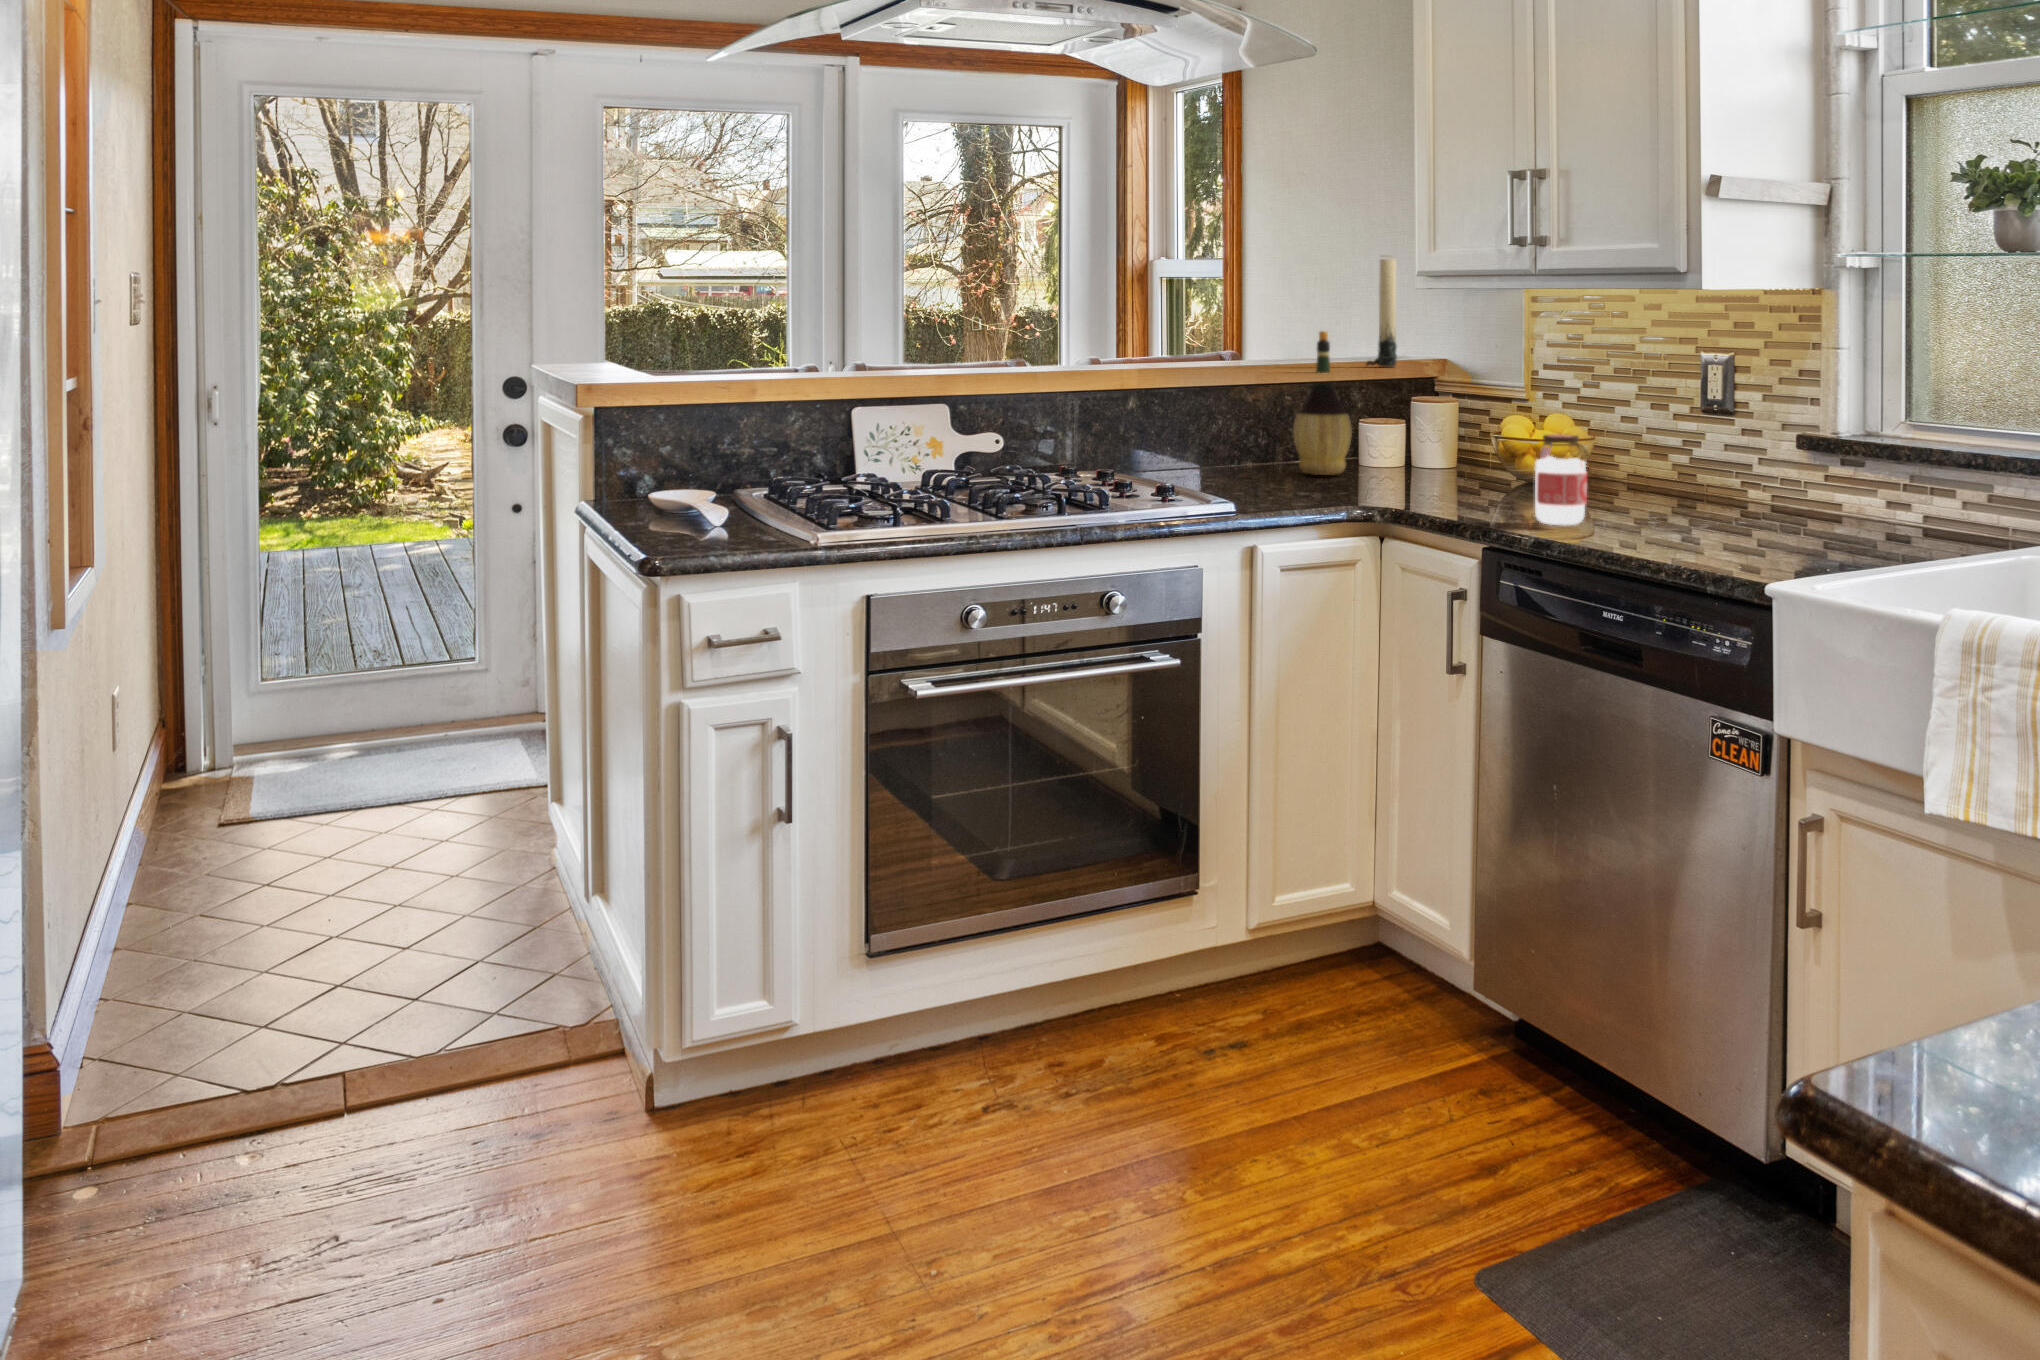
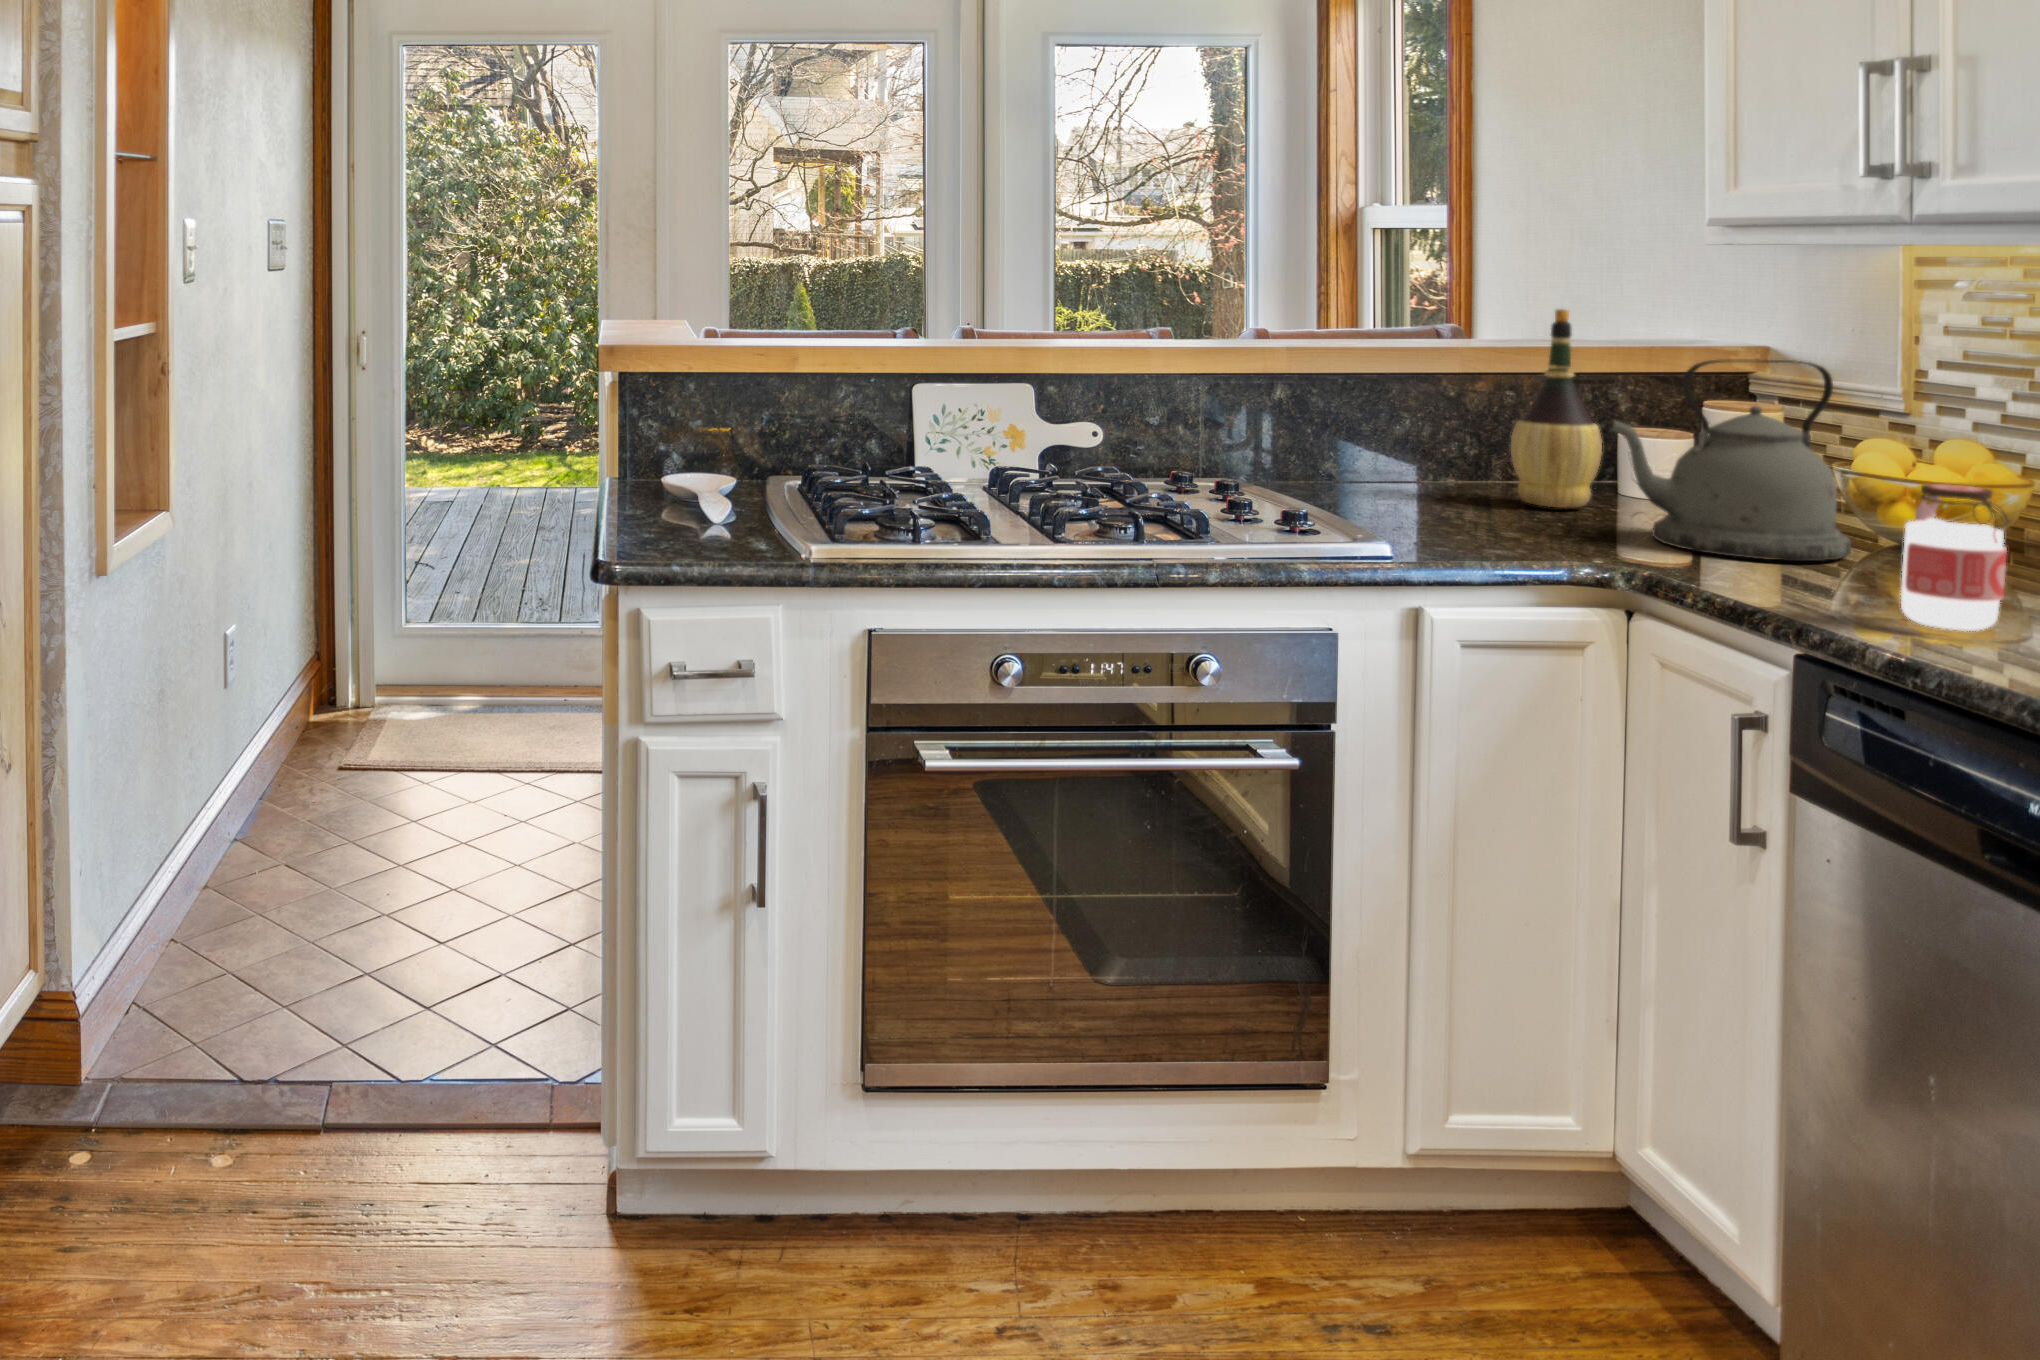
candle: present [1366,255,1397,367] -> none [1636,202,1692,359]
kettle: none [1361,362,1503,497] -> present [1609,359,1851,561]

